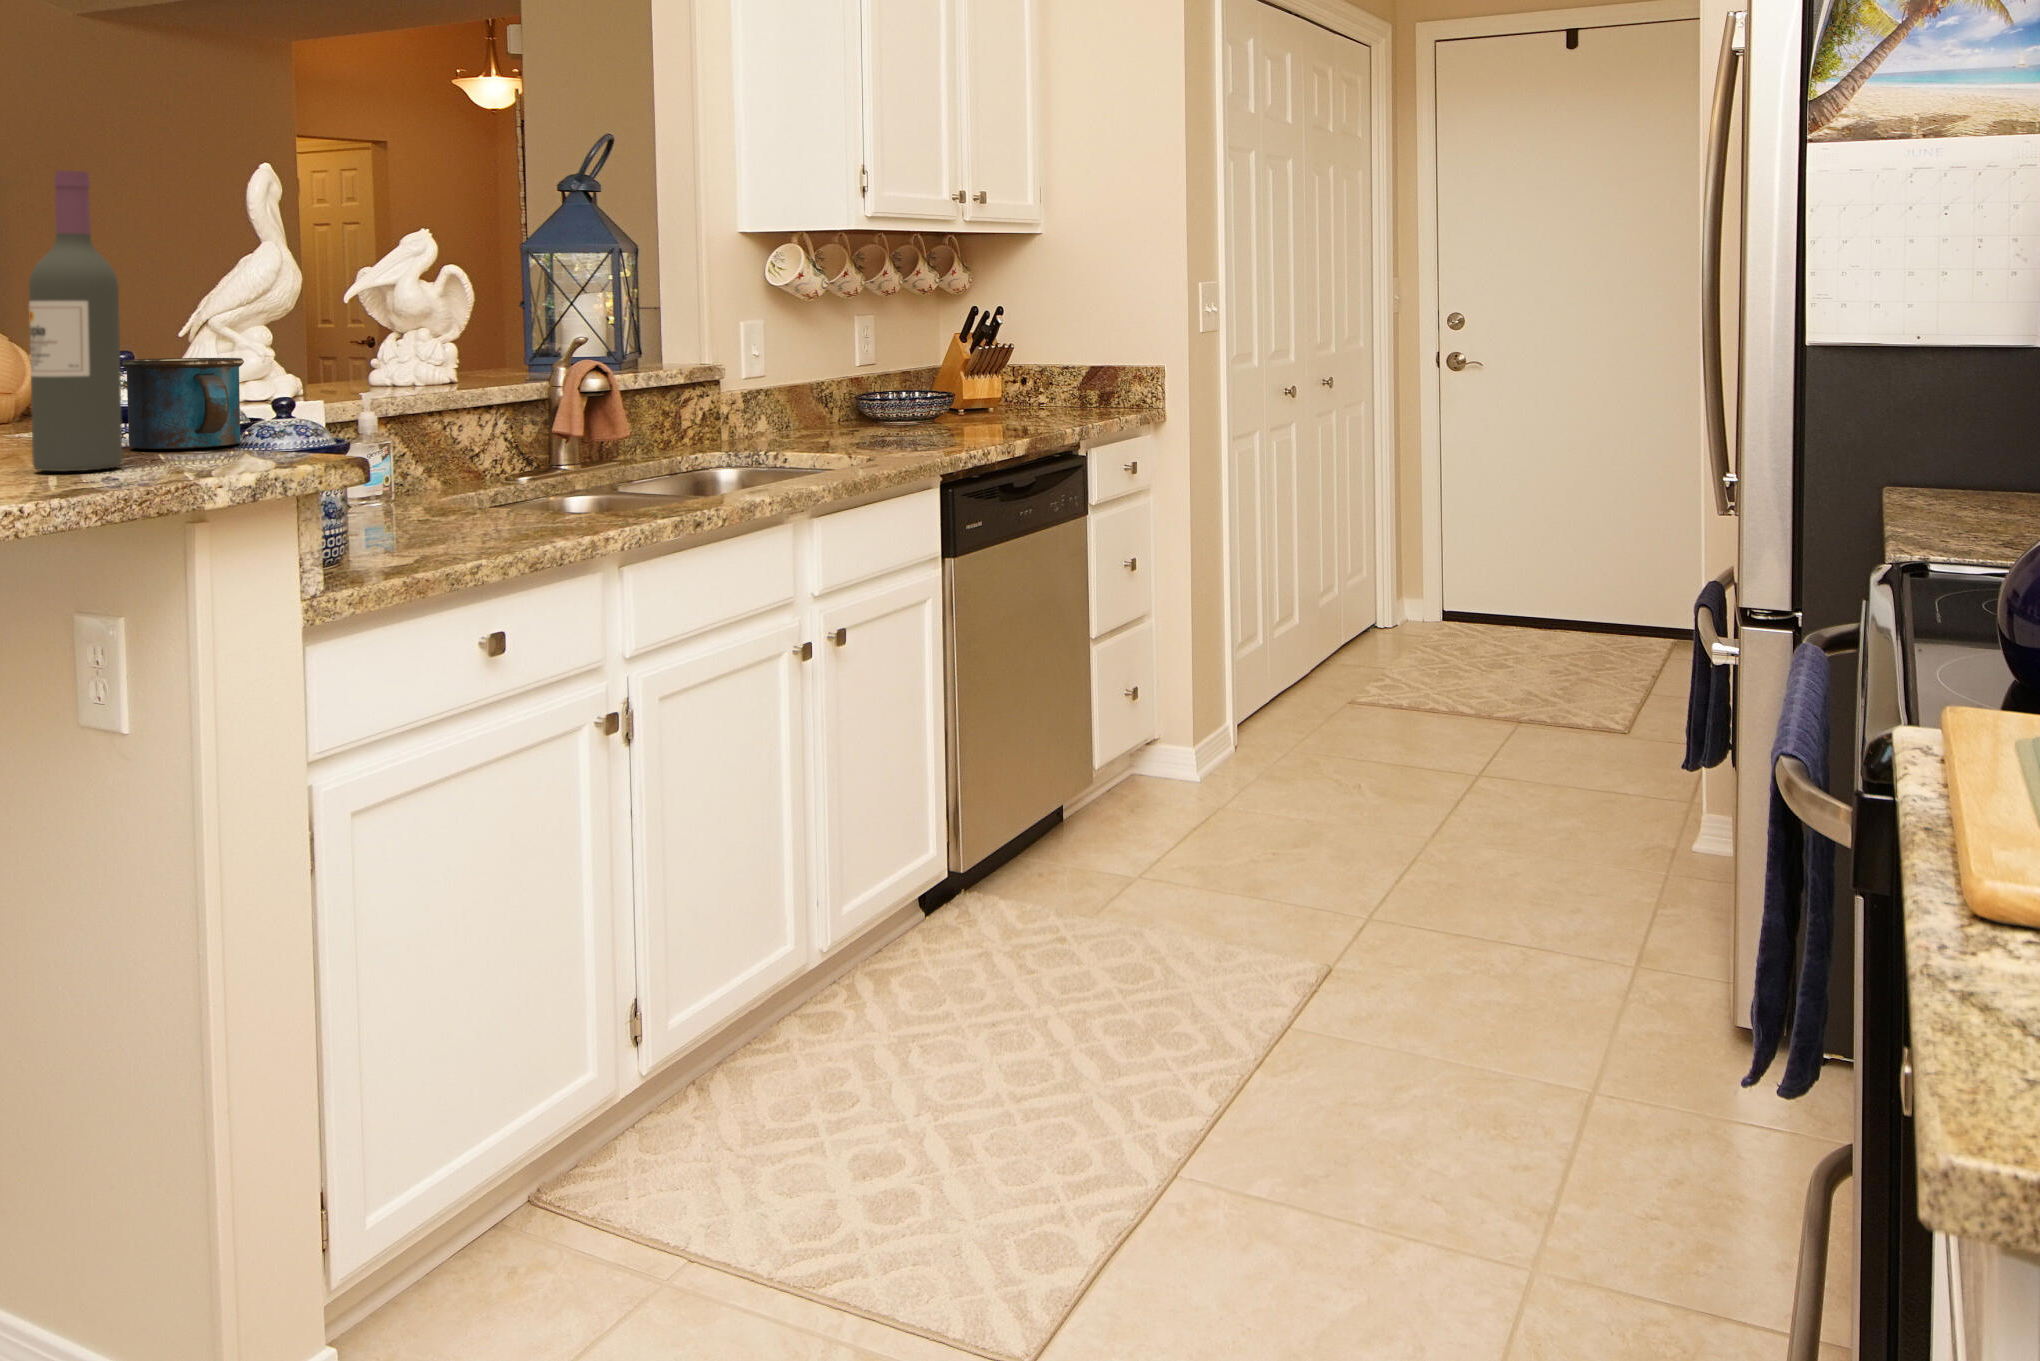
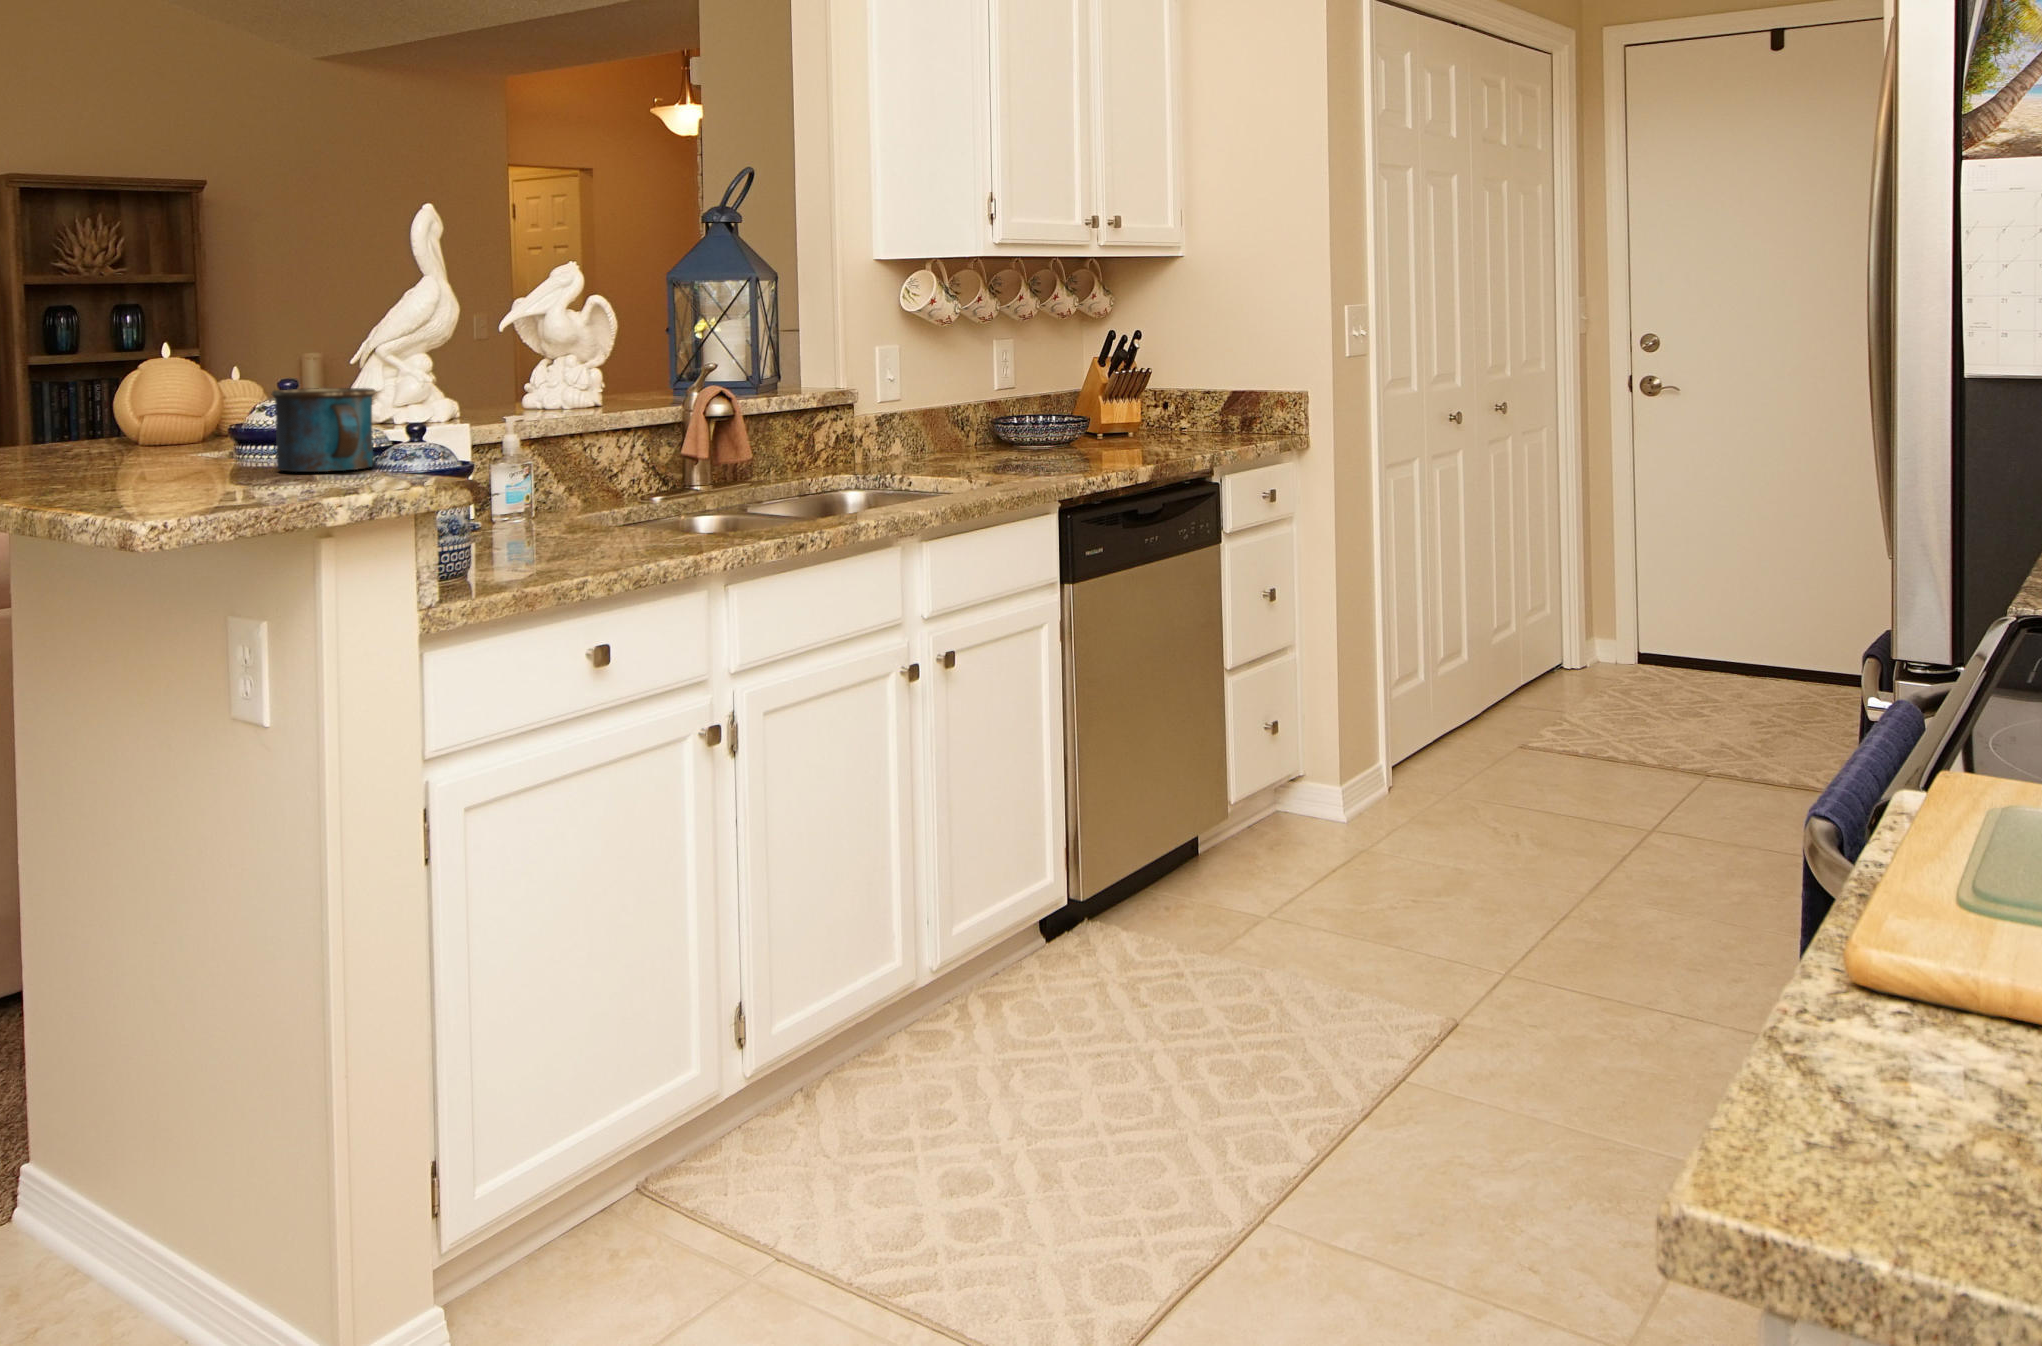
wine bottle: present [29,171,122,471] -> none [183,224,261,492]

